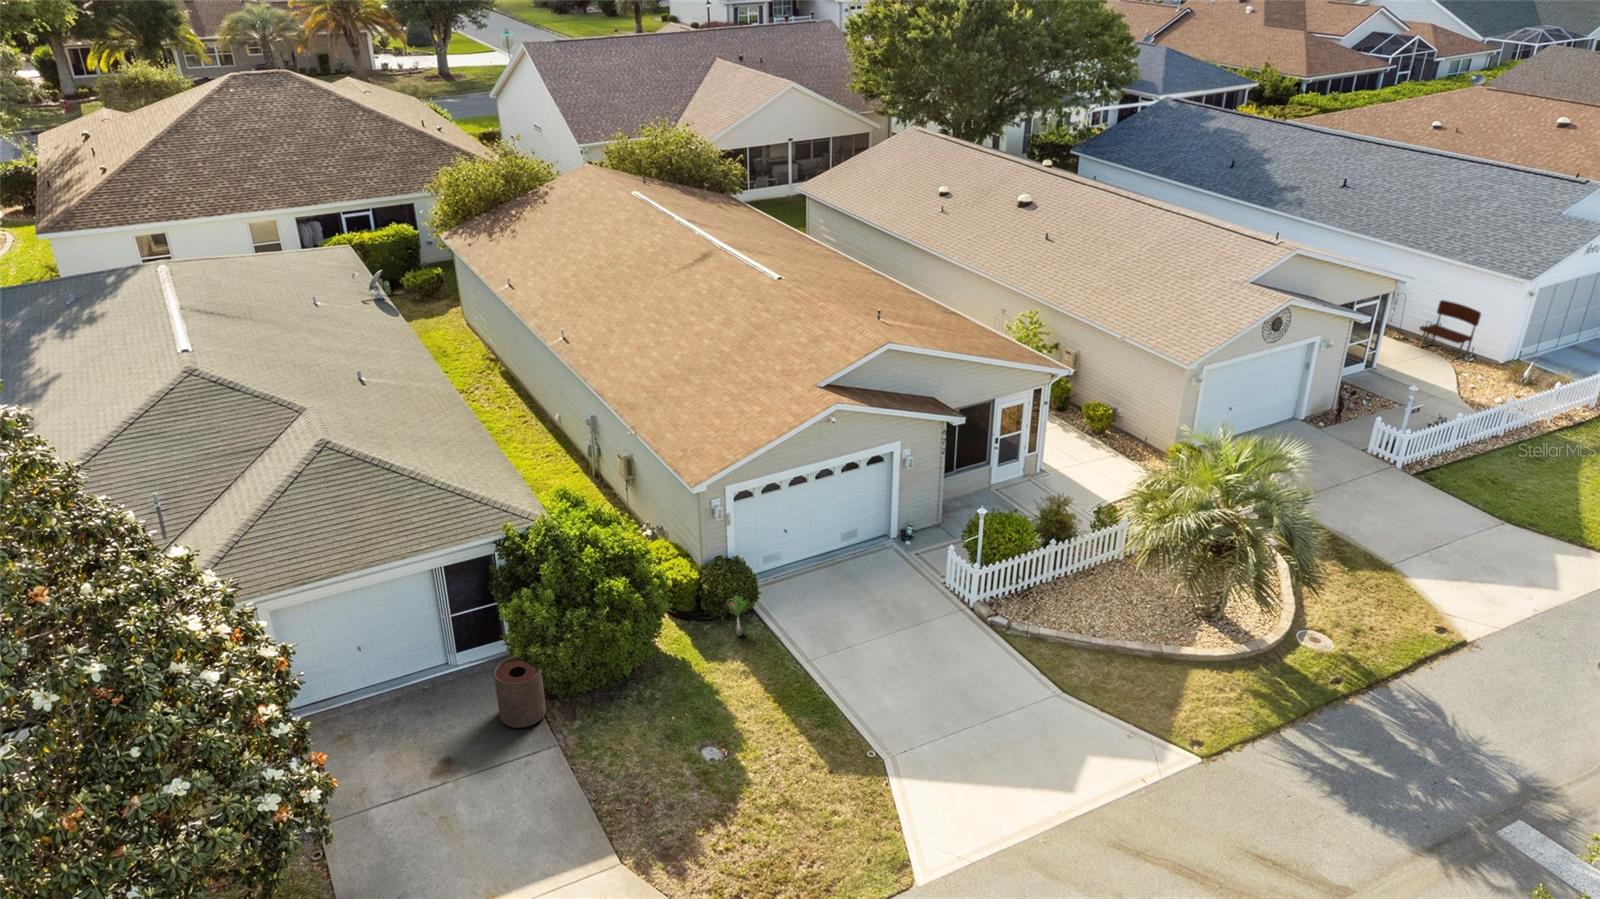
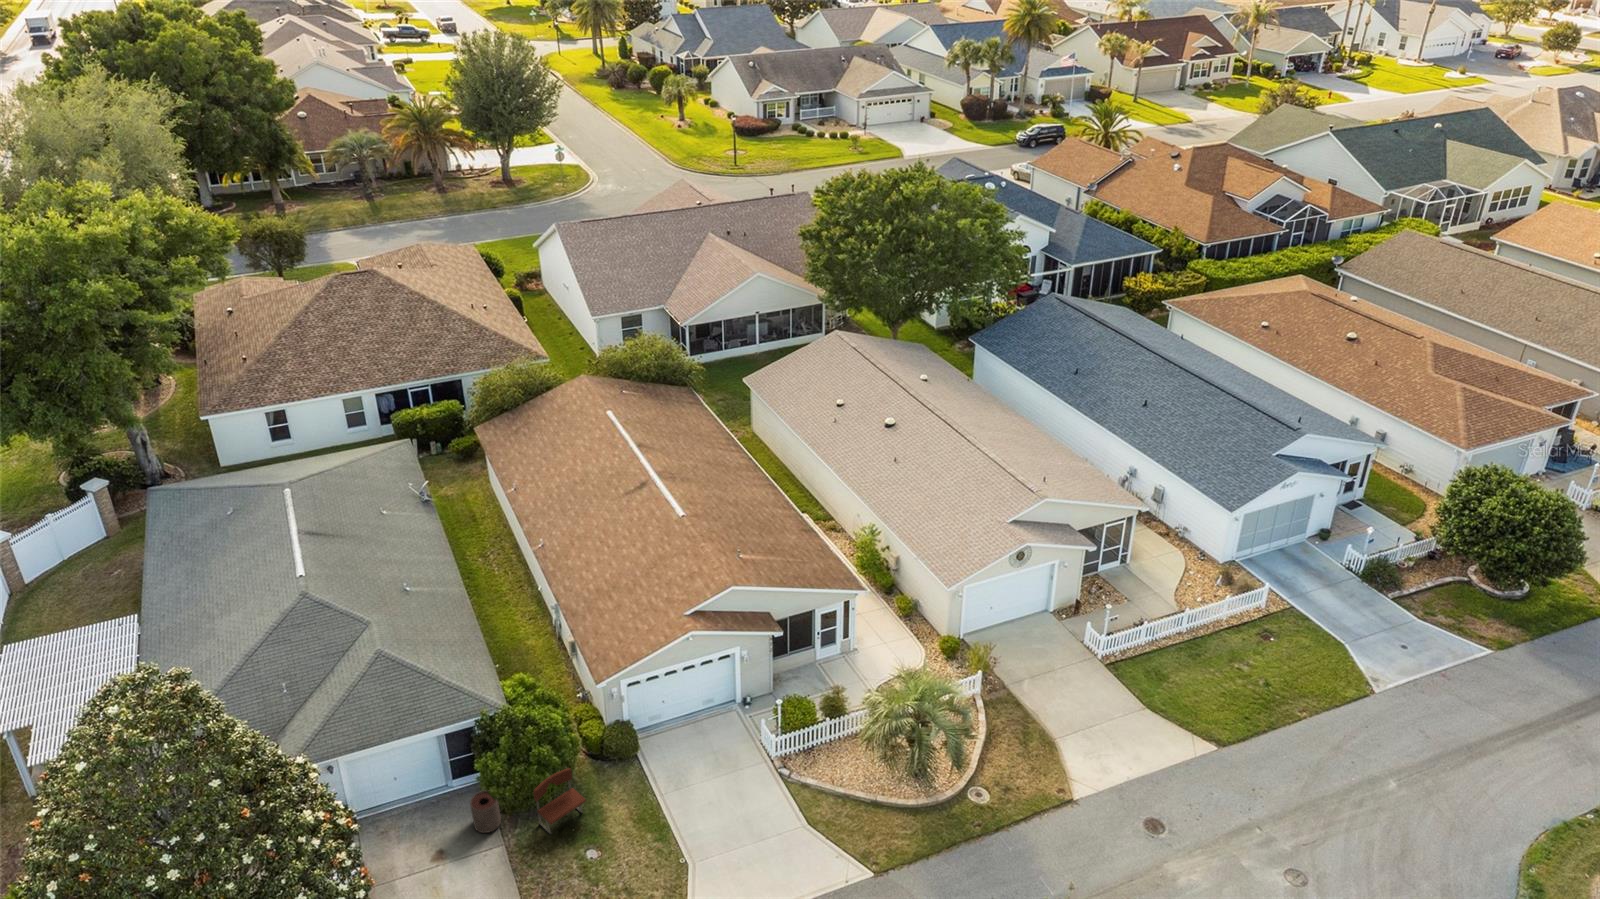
bench: present [1421,300,1481,359] -> present [533,768,586,834]
potted plant: present [729,595,744,636] -> none [614,748,633,774]

